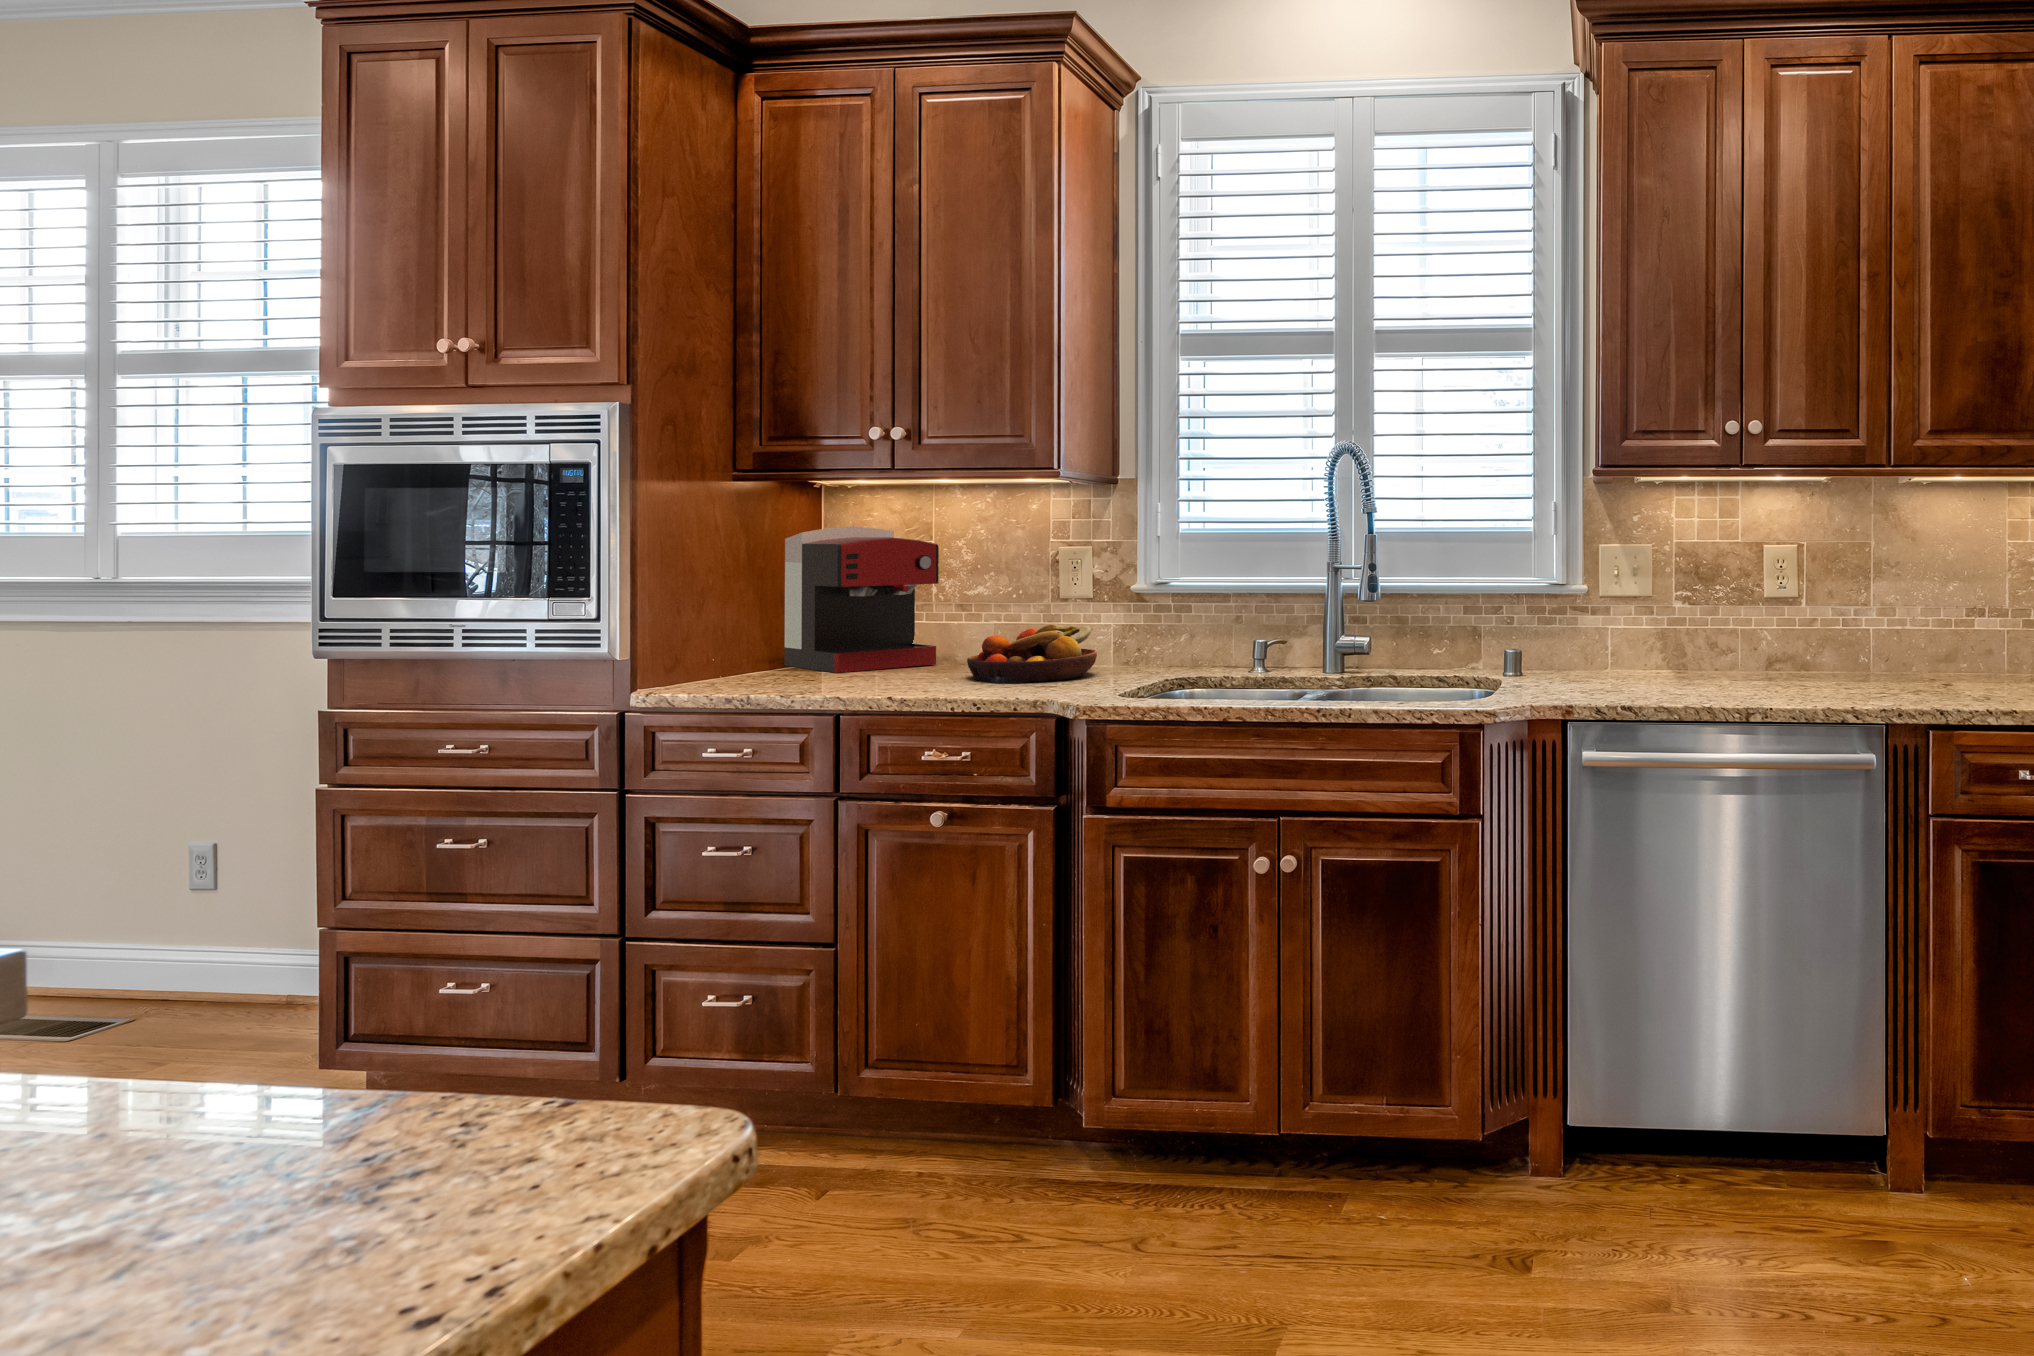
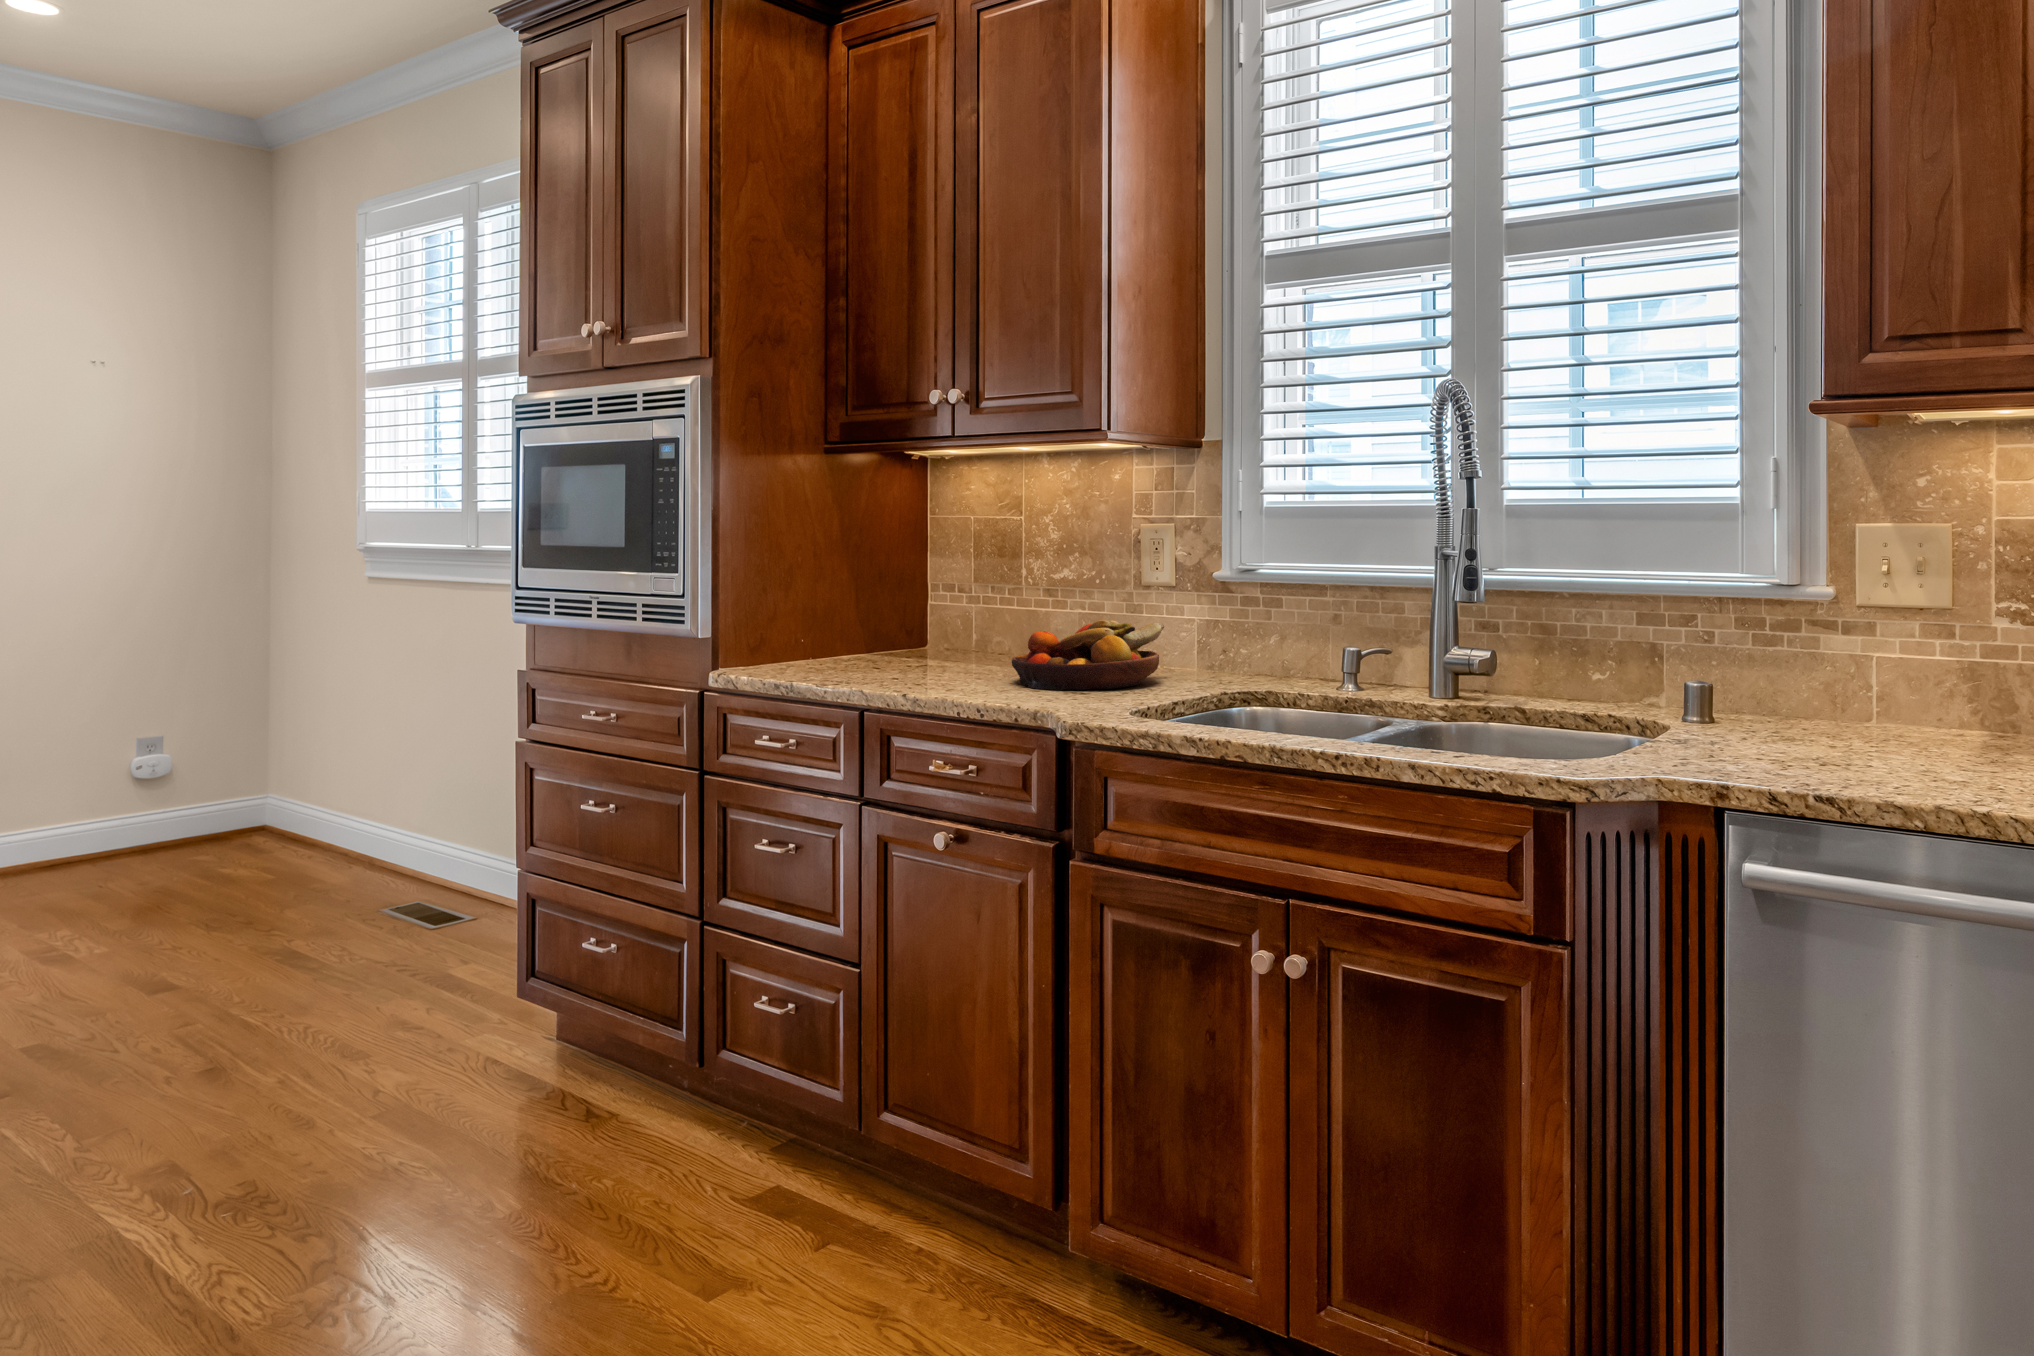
coffee maker: present [784,526,939,673] -> none [879,501,1019,665]

